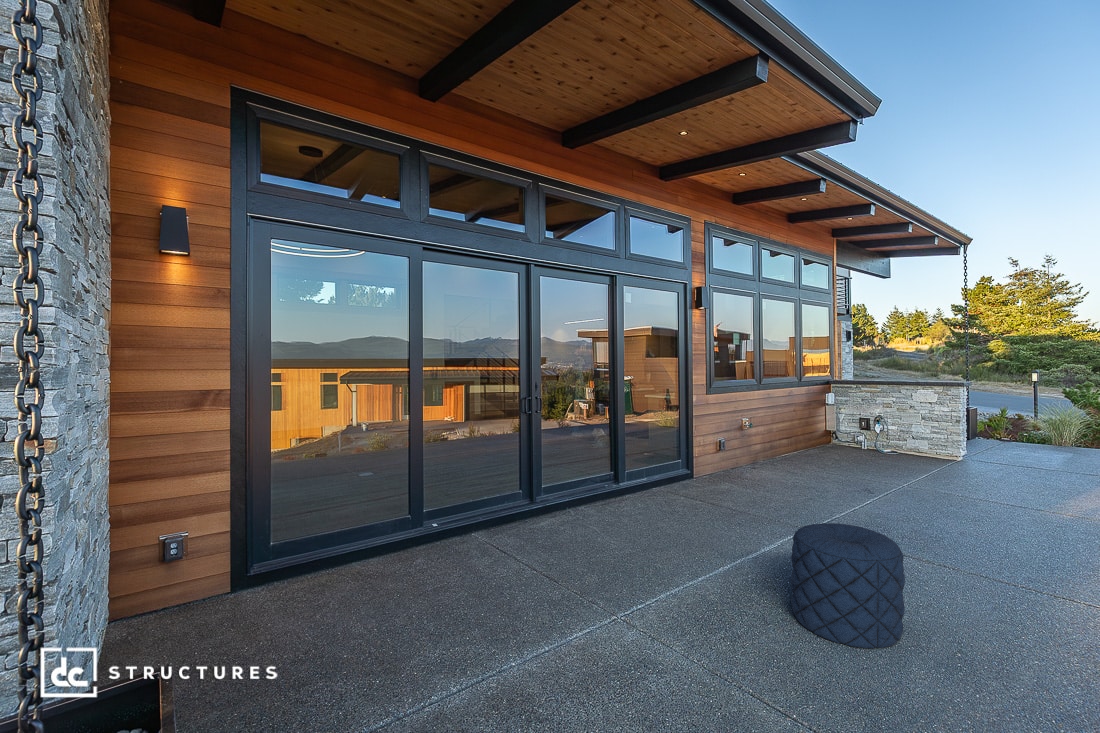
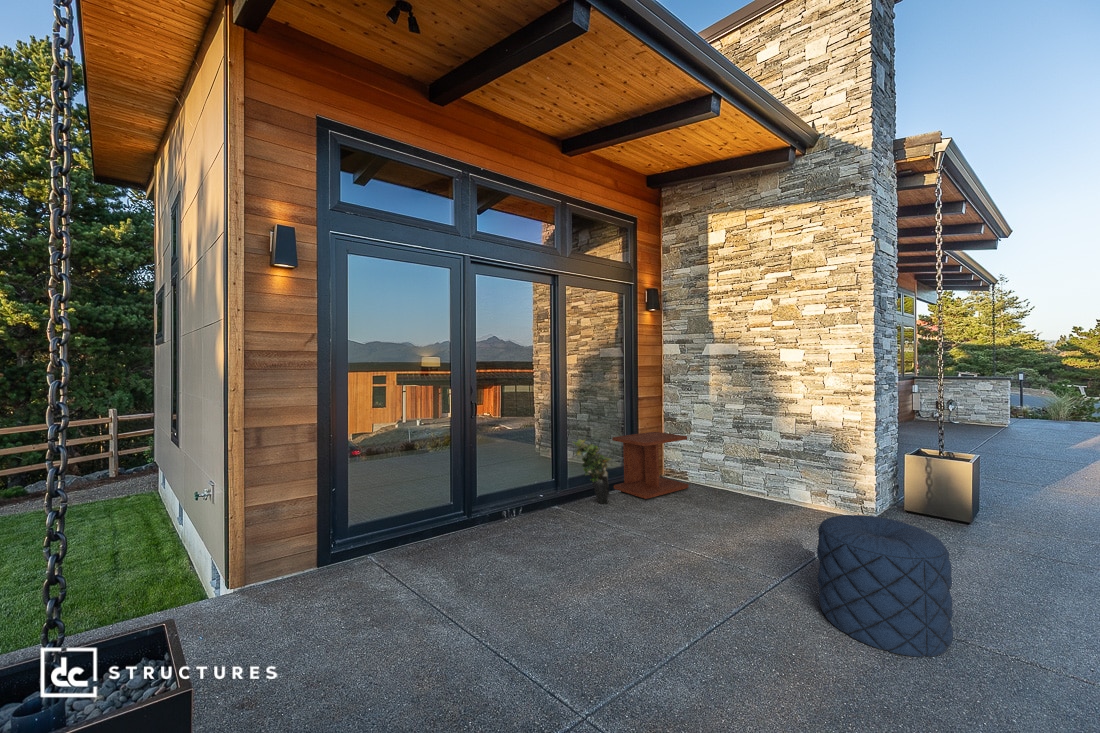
side table: none [601,438,681,510] -> present [613,432,689,499]
potted plant: none [557,445,600,516] -> present [573,439,611,504]

